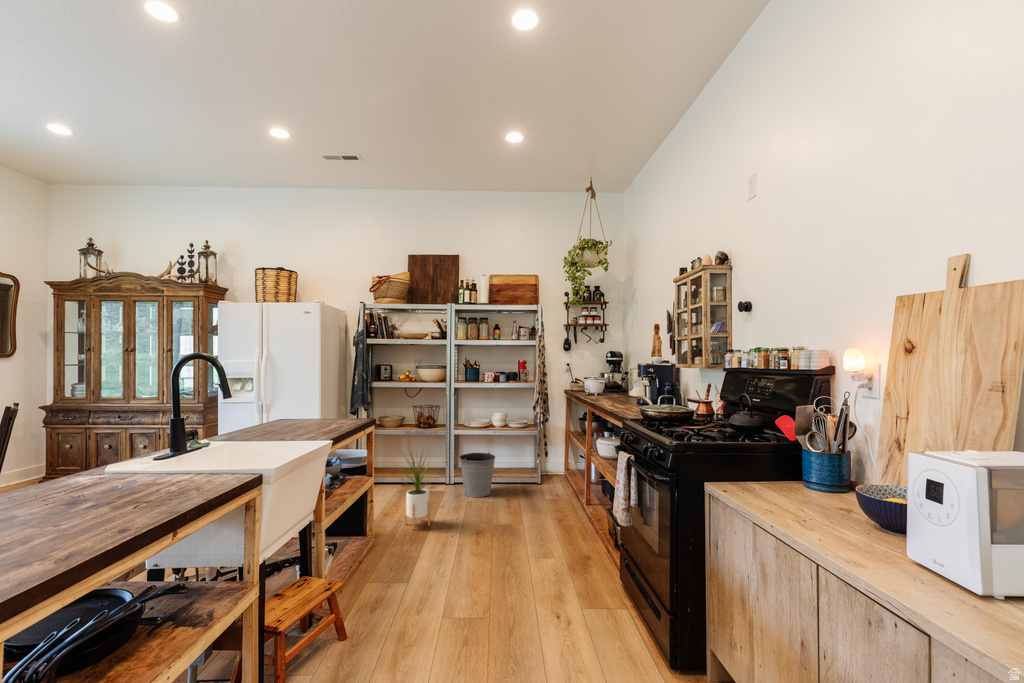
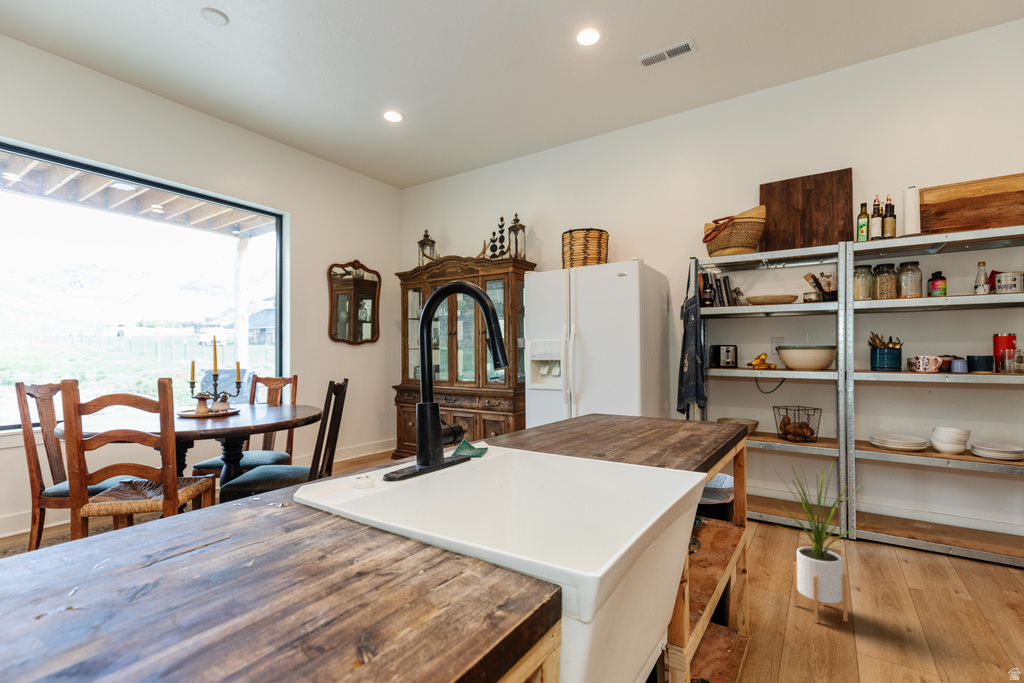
bucket: present [458,452,495,497] -> none [874,495,962,581]

